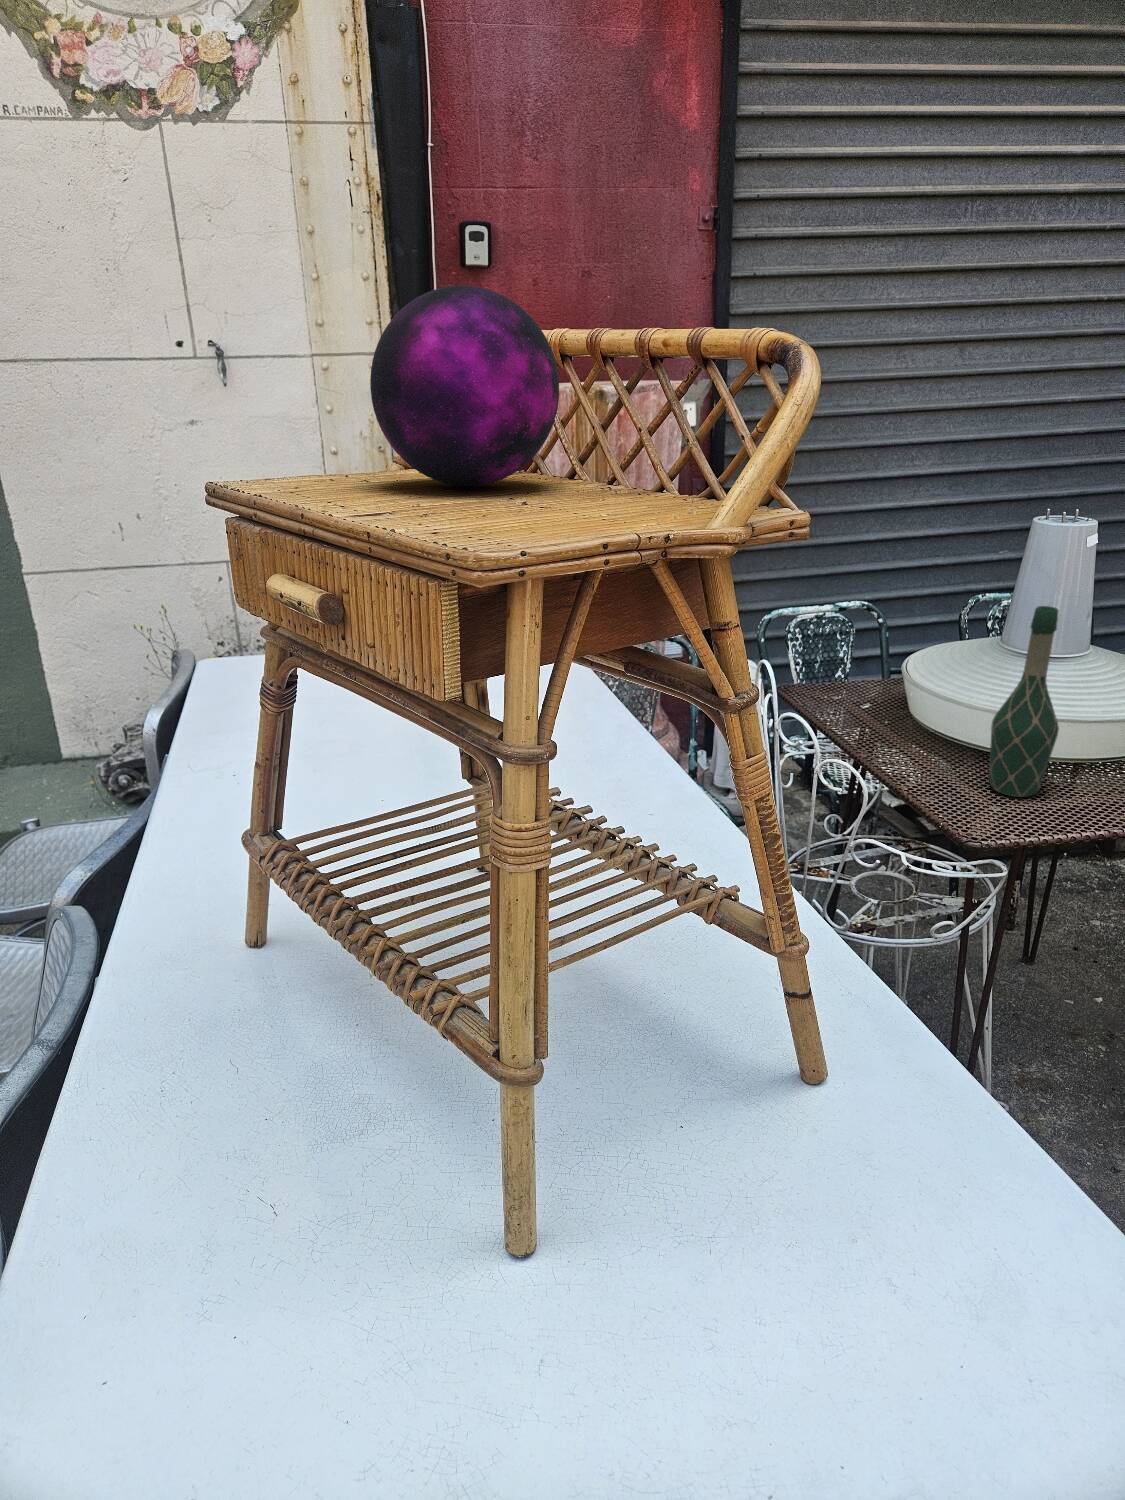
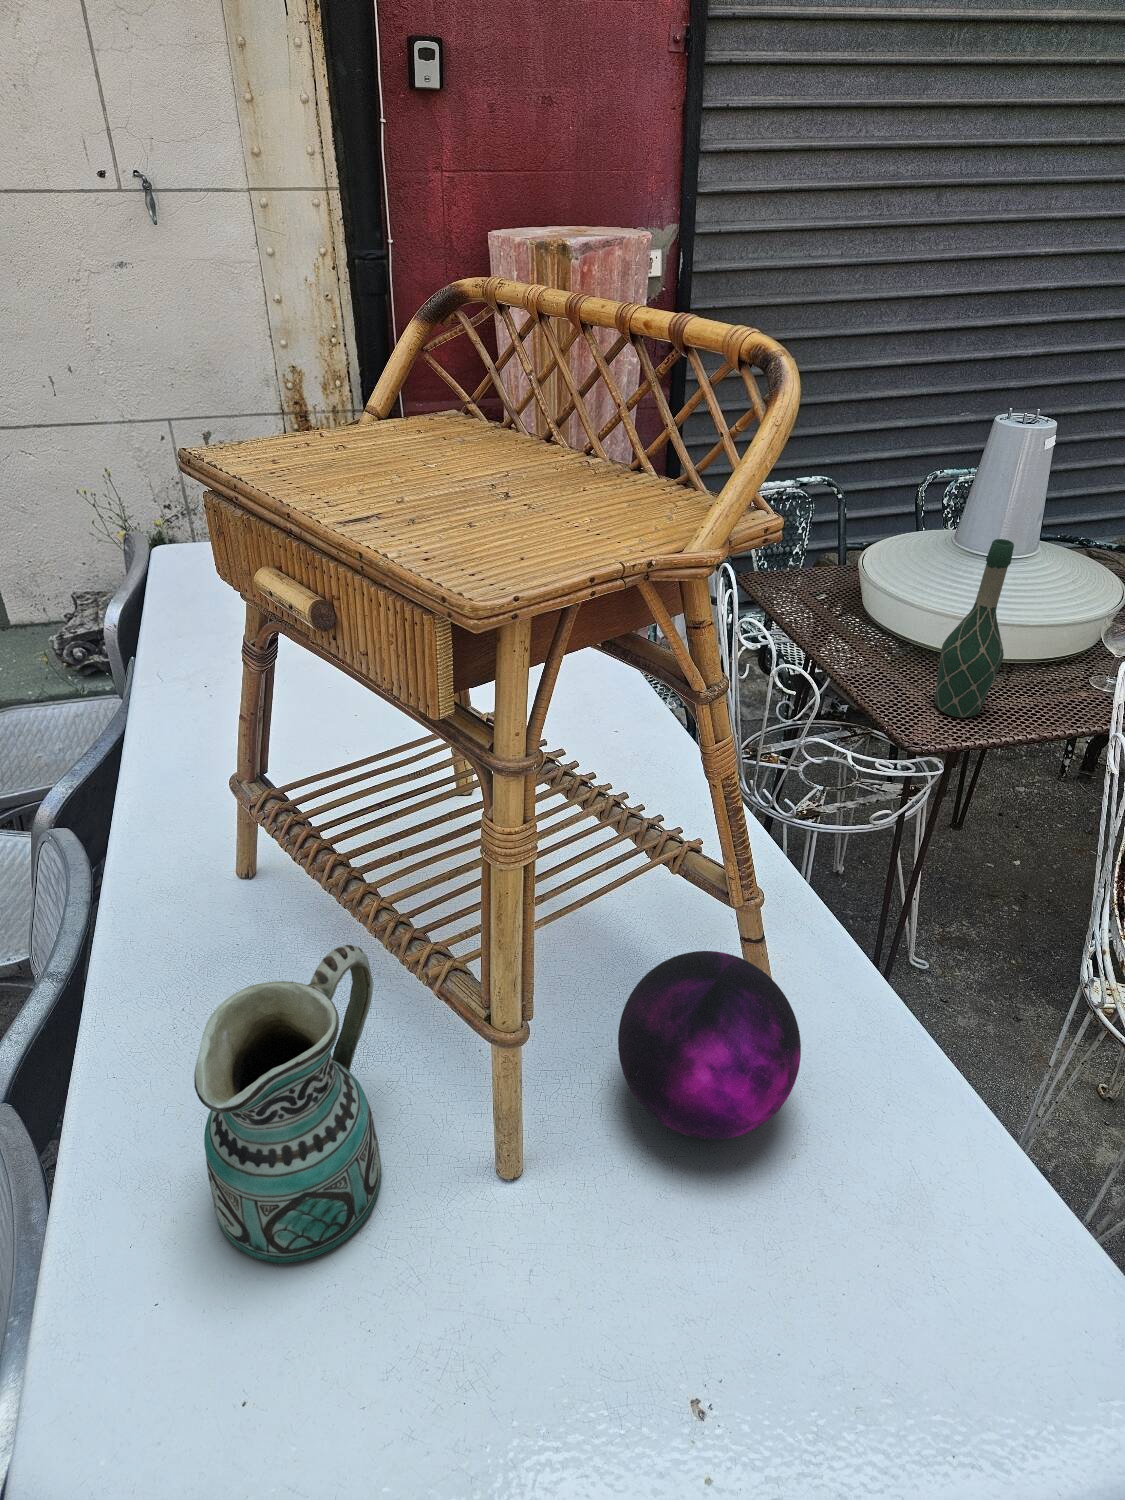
decorative orb: present [370,286,559,486] -> present [618,951,801,1140]
ceramic pitcher: none [159,972,374,1347] -> present [194,945,381,1263]

